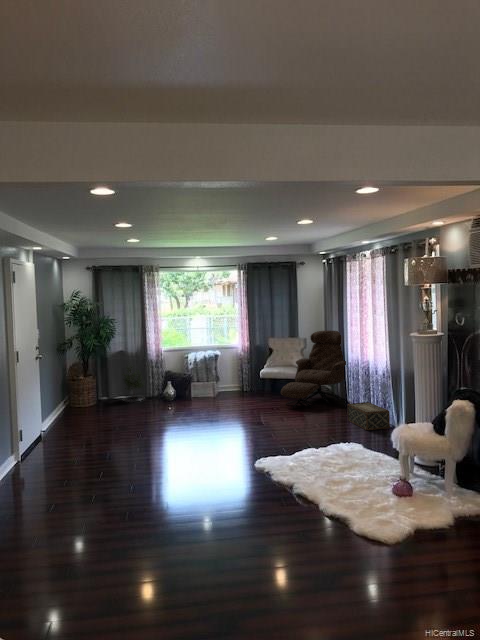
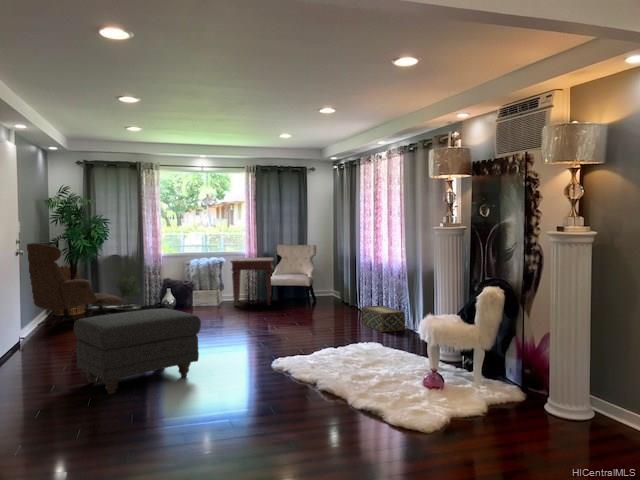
lounge chair: present [281,331,348,408] -> present [27,243,124,330]
side table: none [224,350,266,398] -> present [230,258,274,306]
ottoman: none [84,412,190,491] -> present [74,308,201,394]

